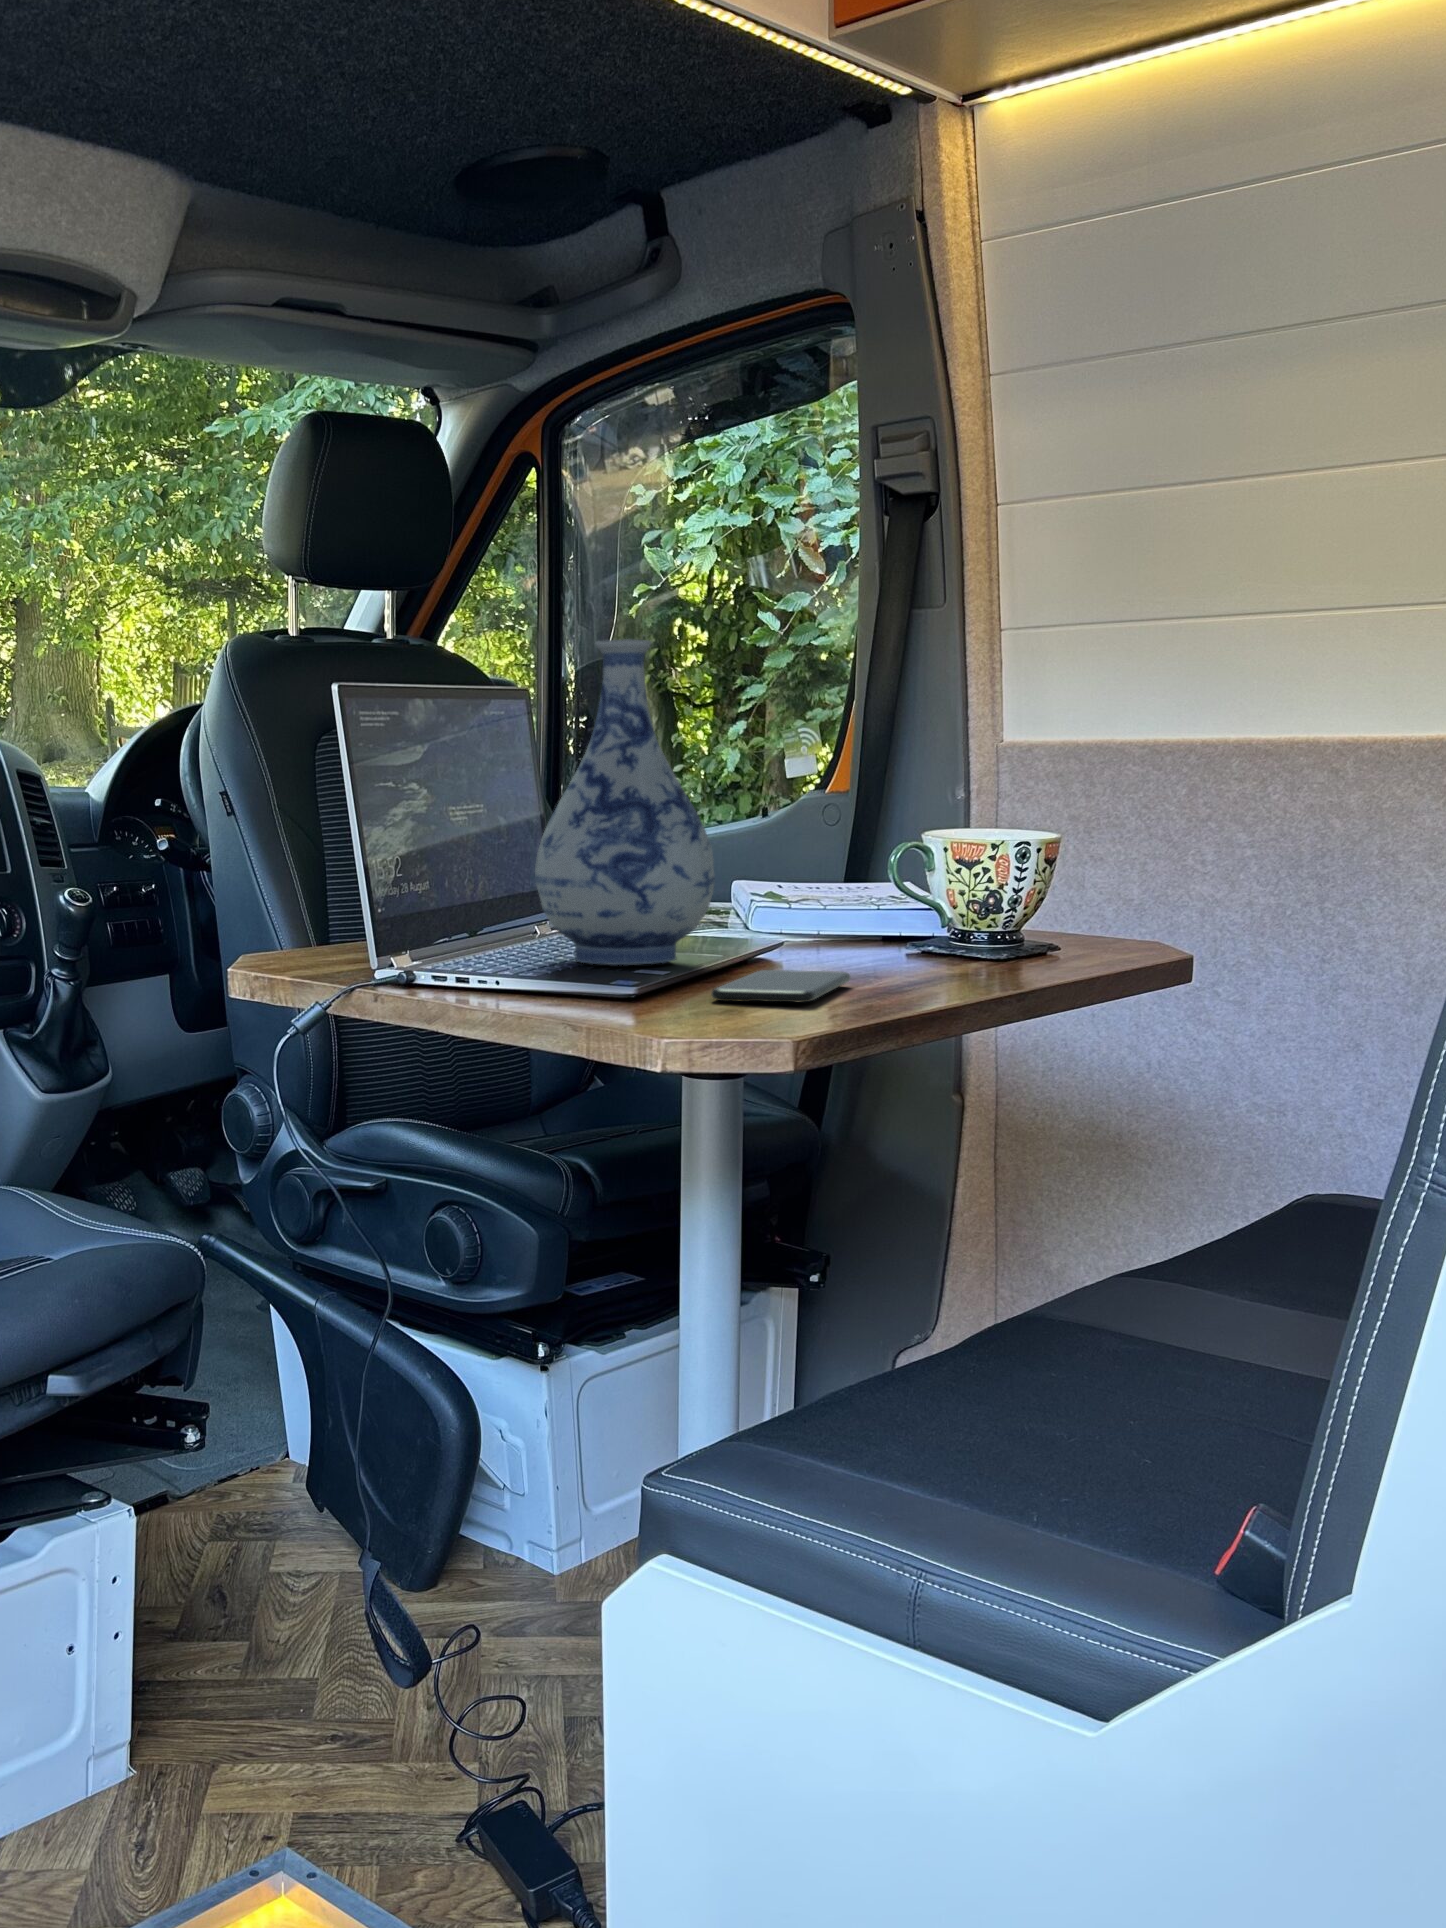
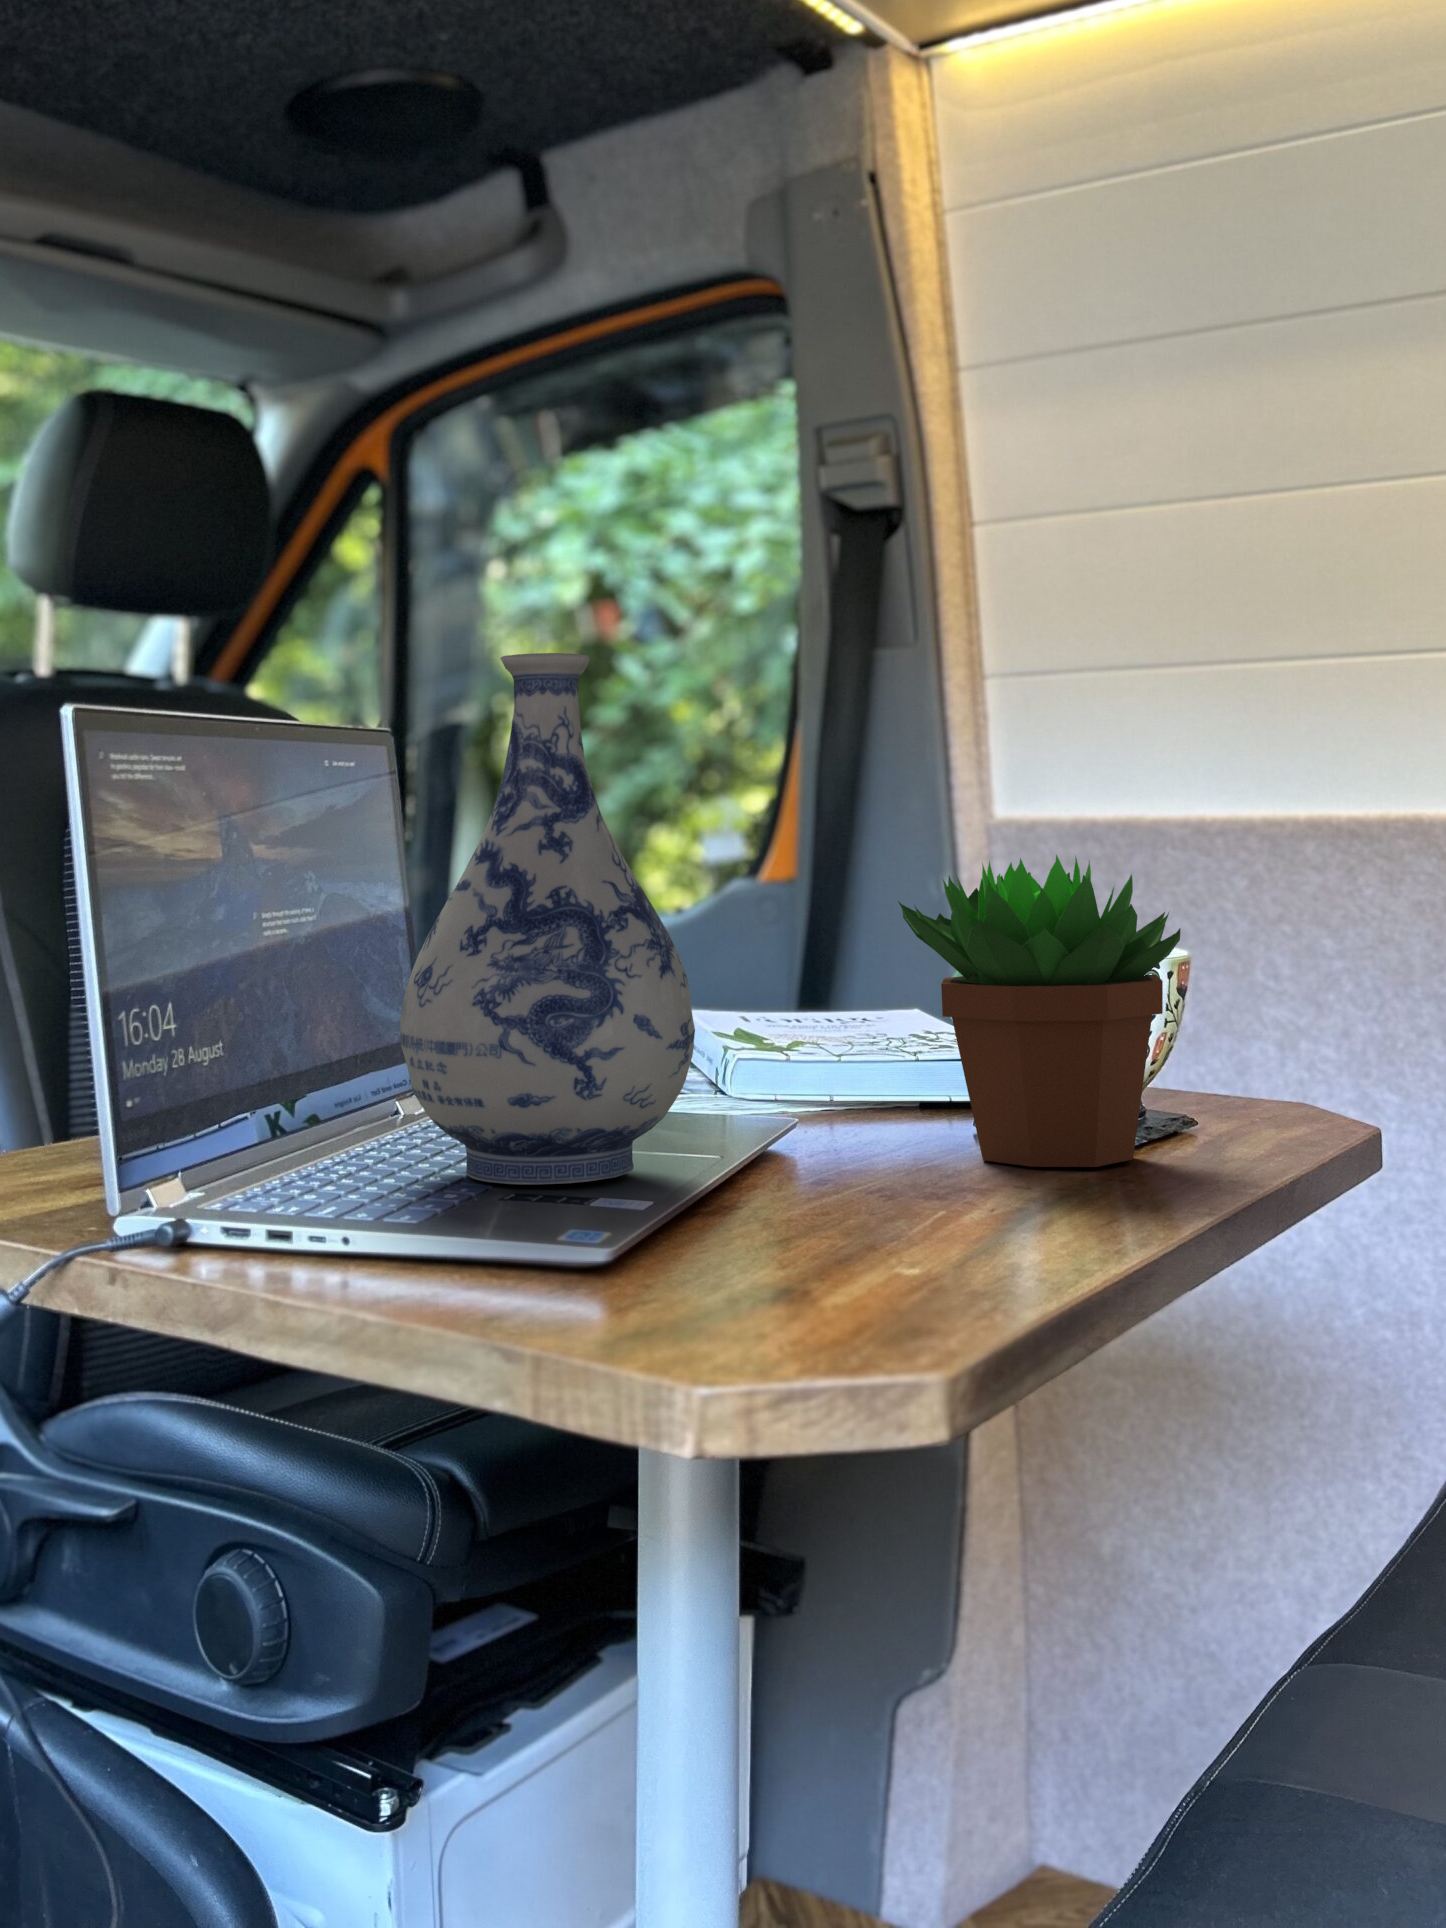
succulent plant: none [852,770,1038,967] -> present [898,855,1181,1167]
smartphone: present [711,970,851,1002] -> none [737,1197,948,1282]

